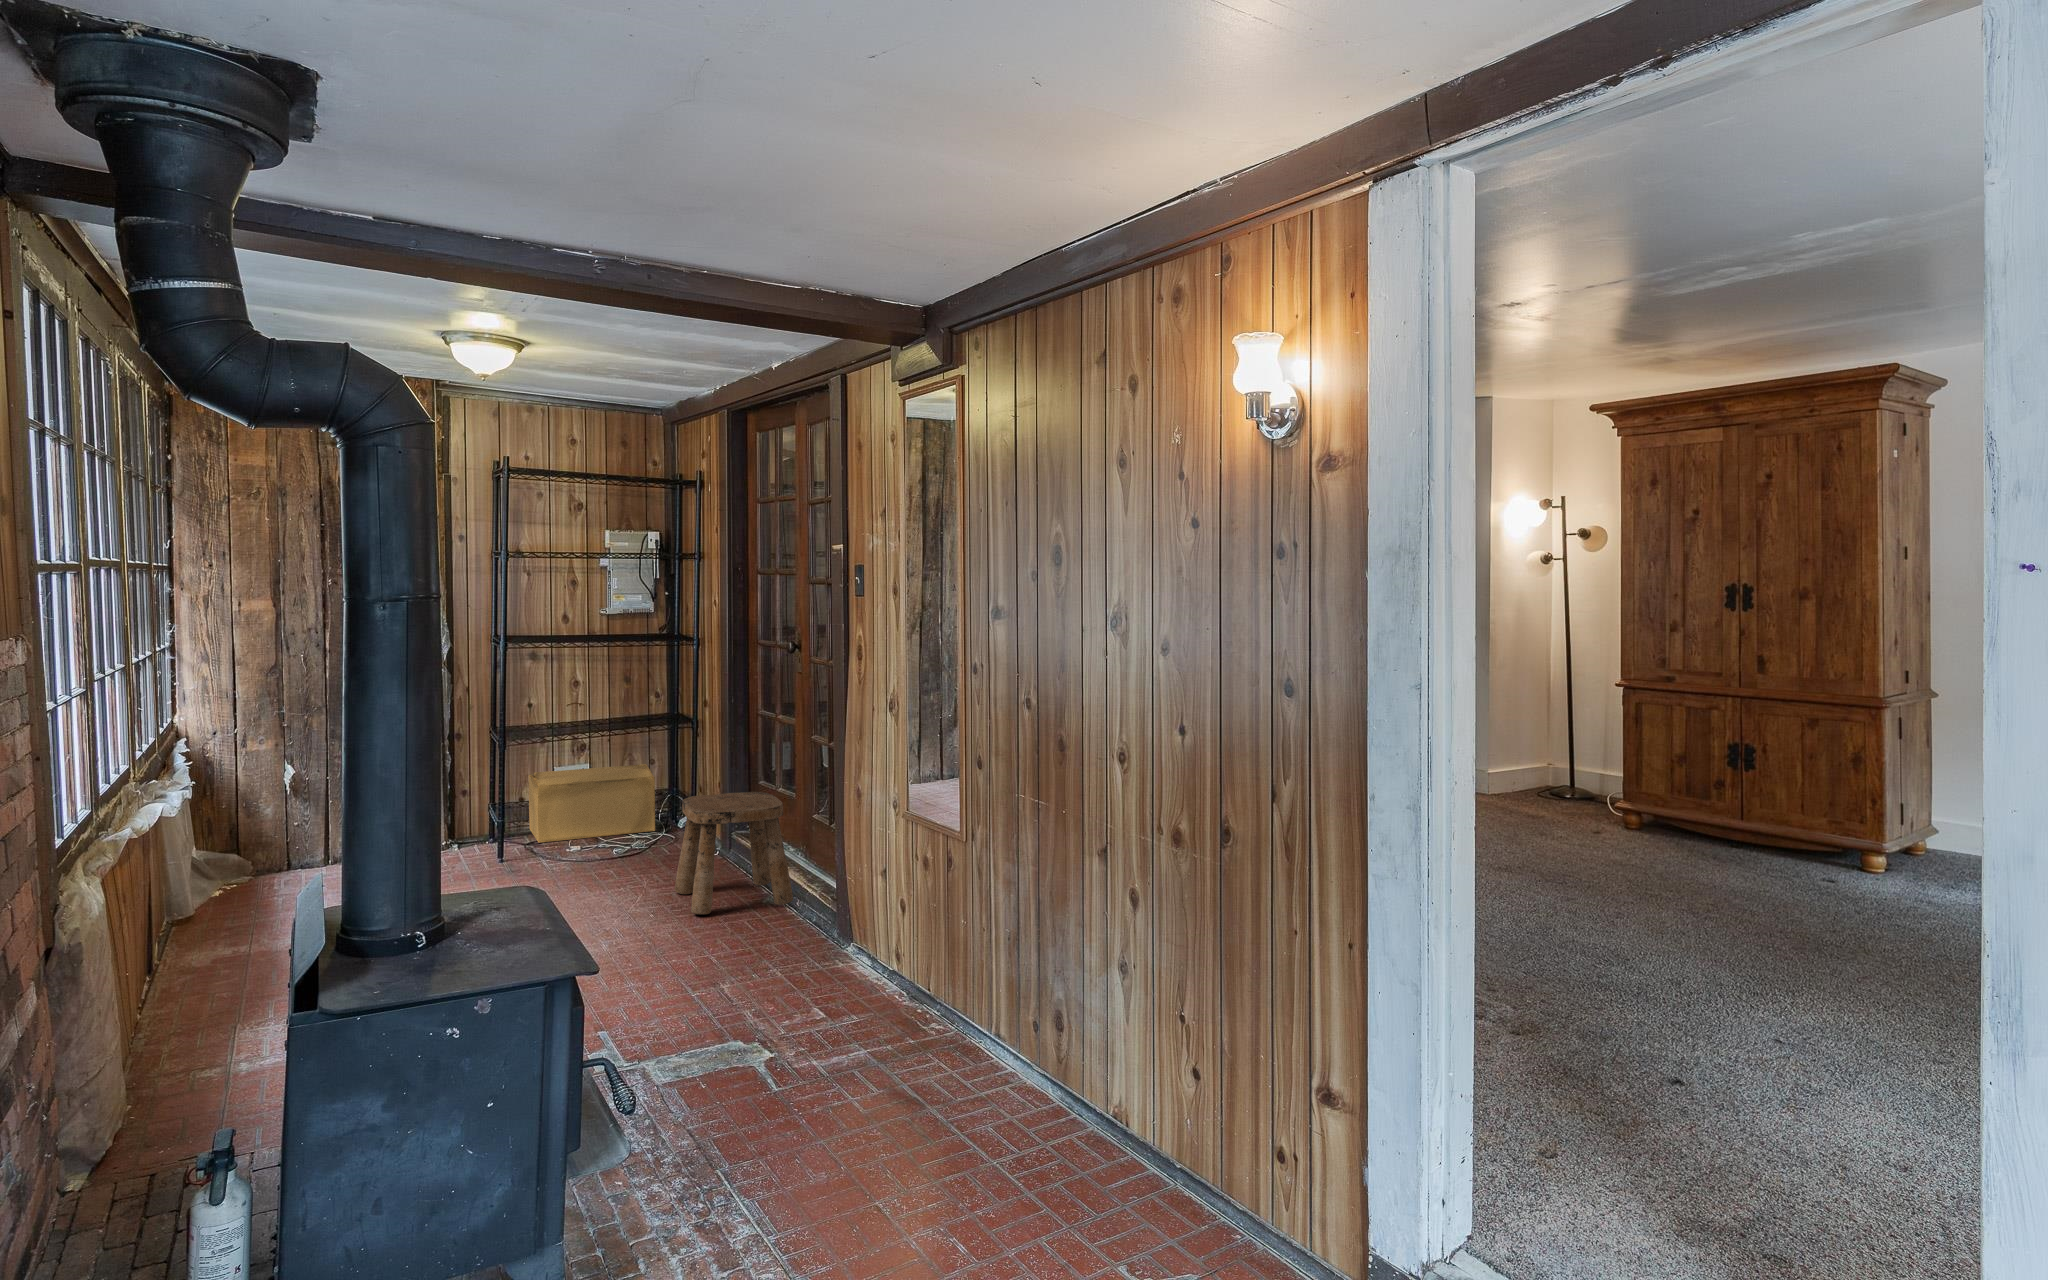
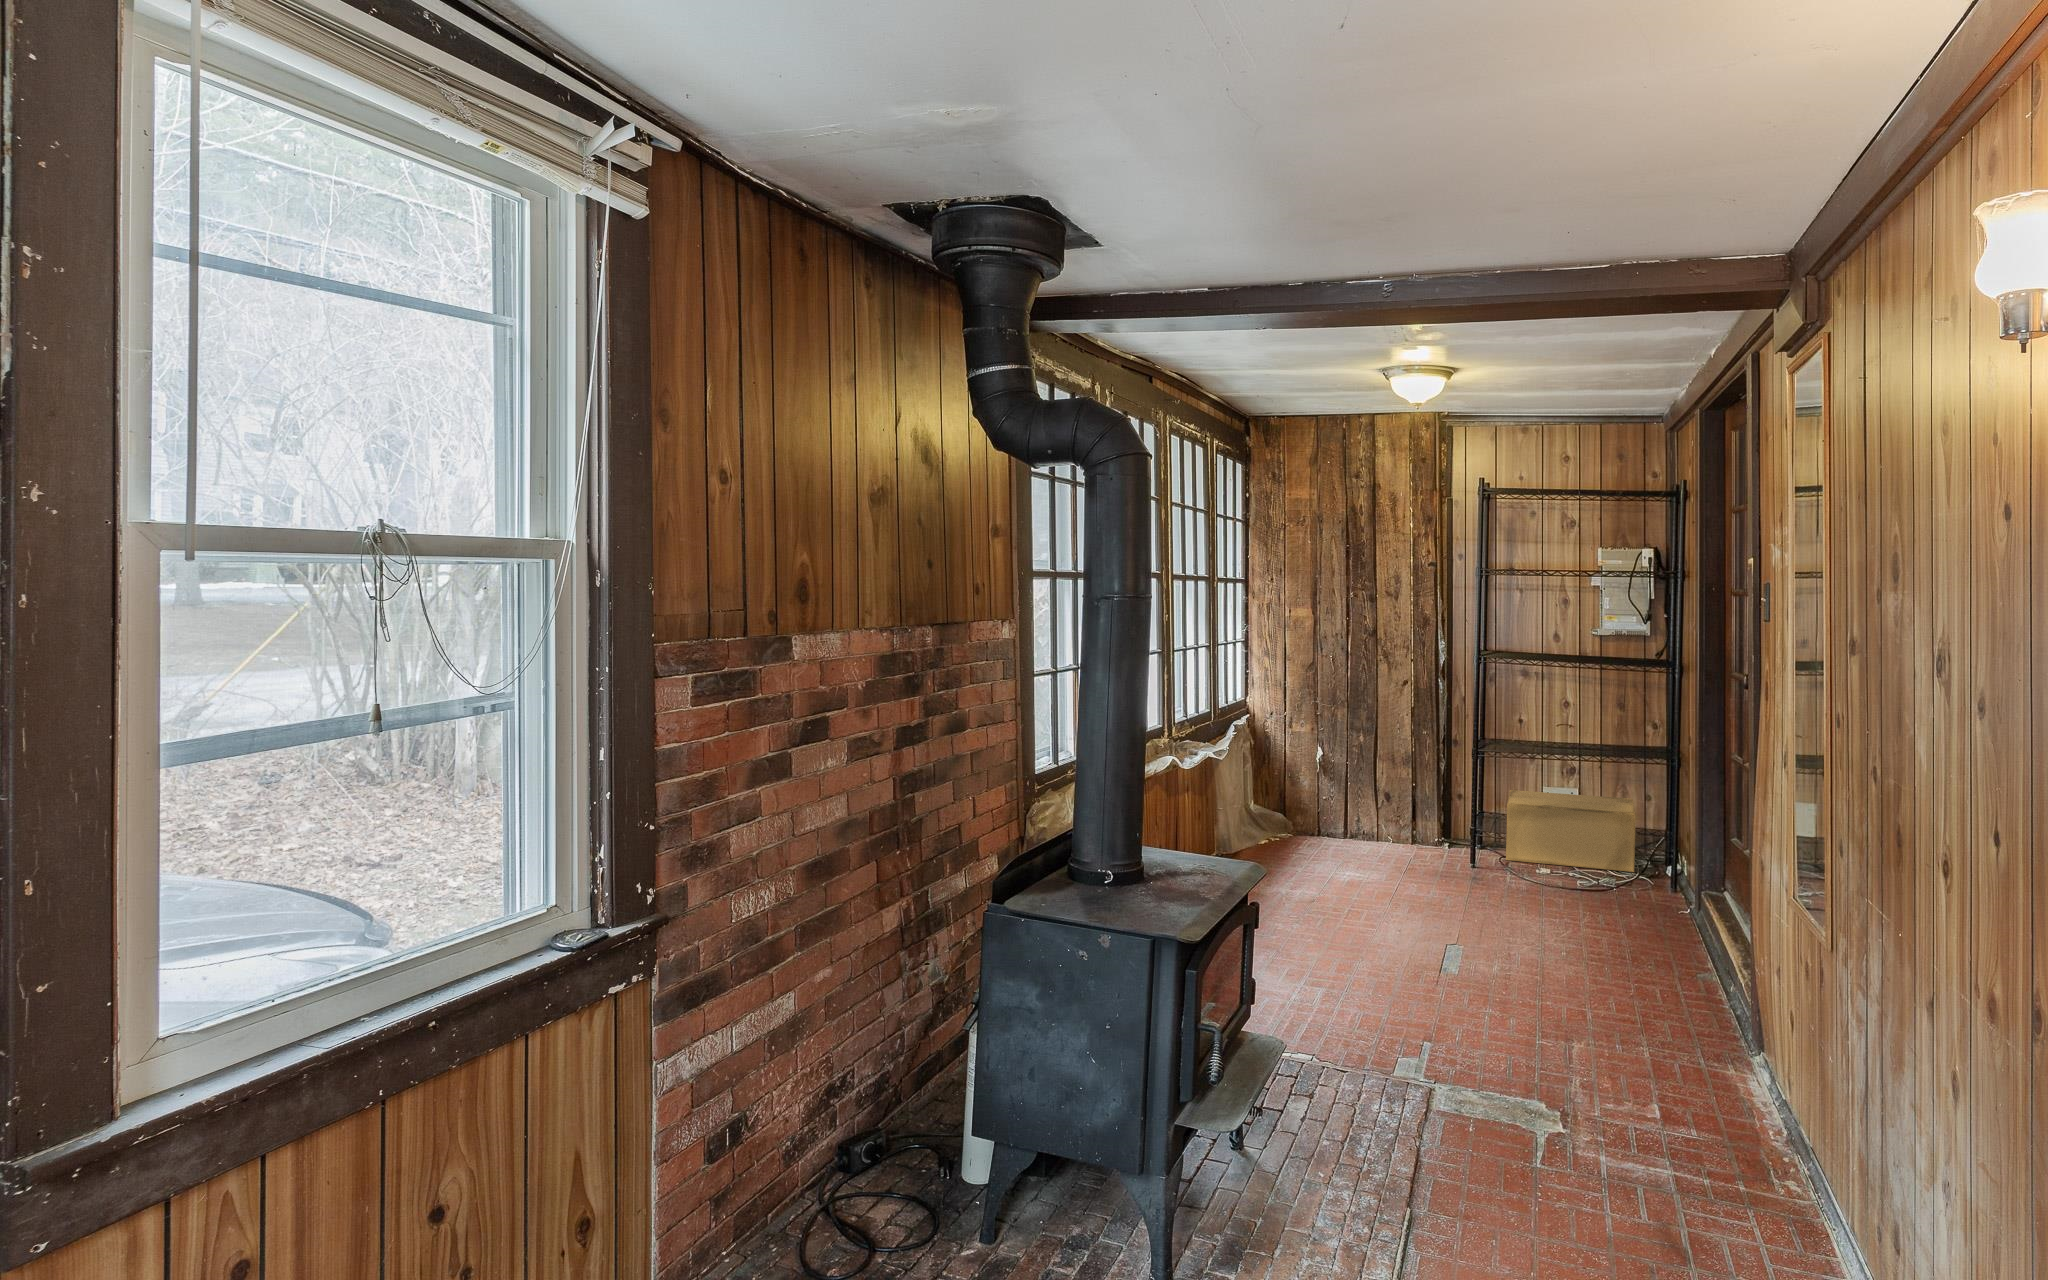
stool: present [675,792,793,914] -> none [1598,837,1732,982]

